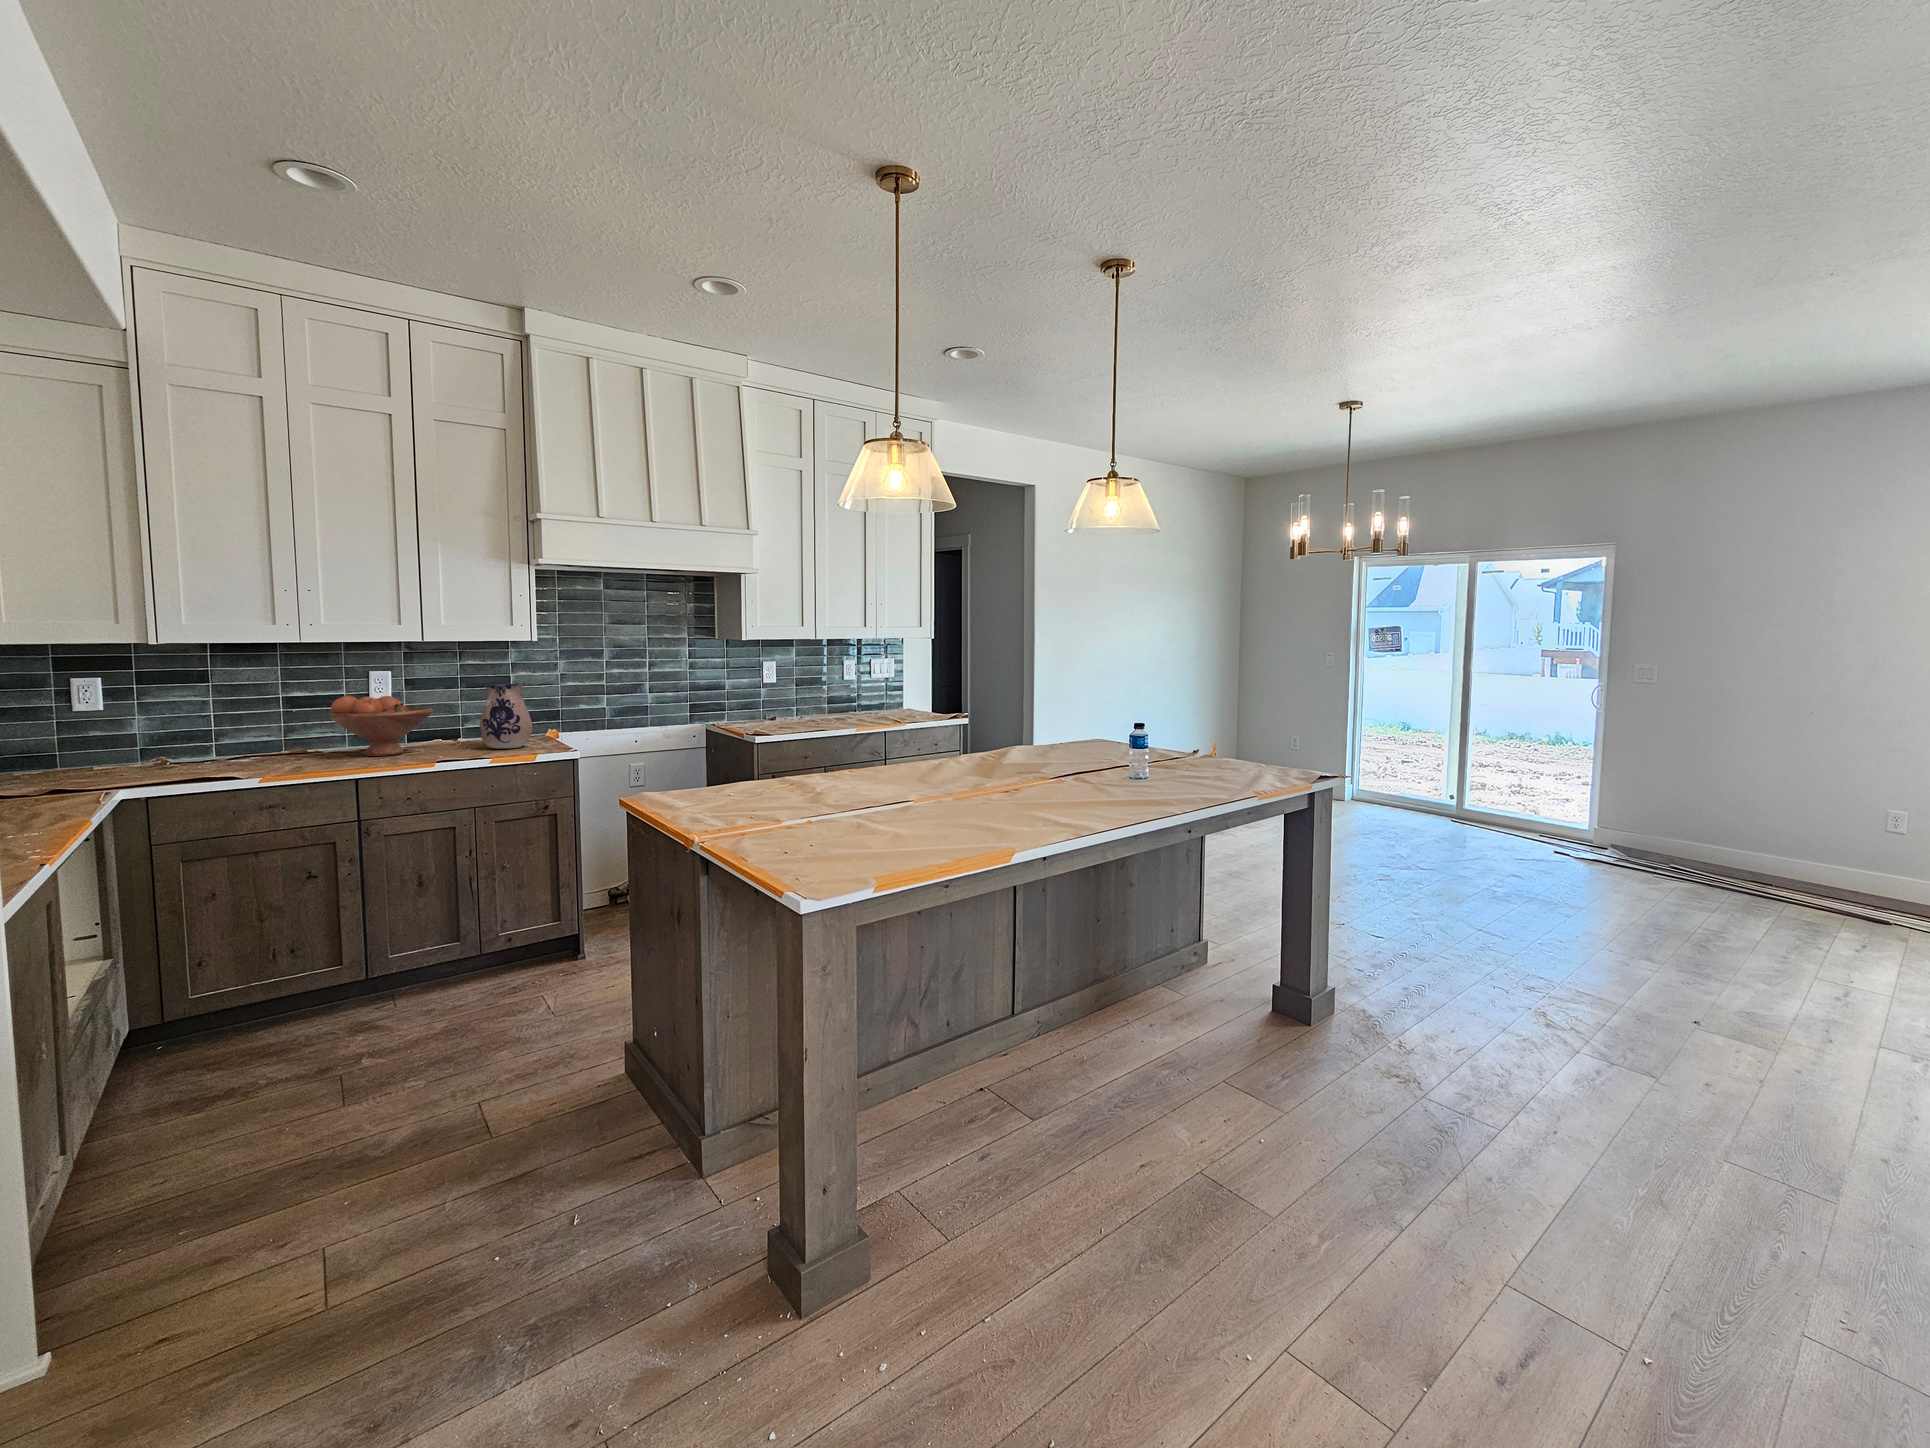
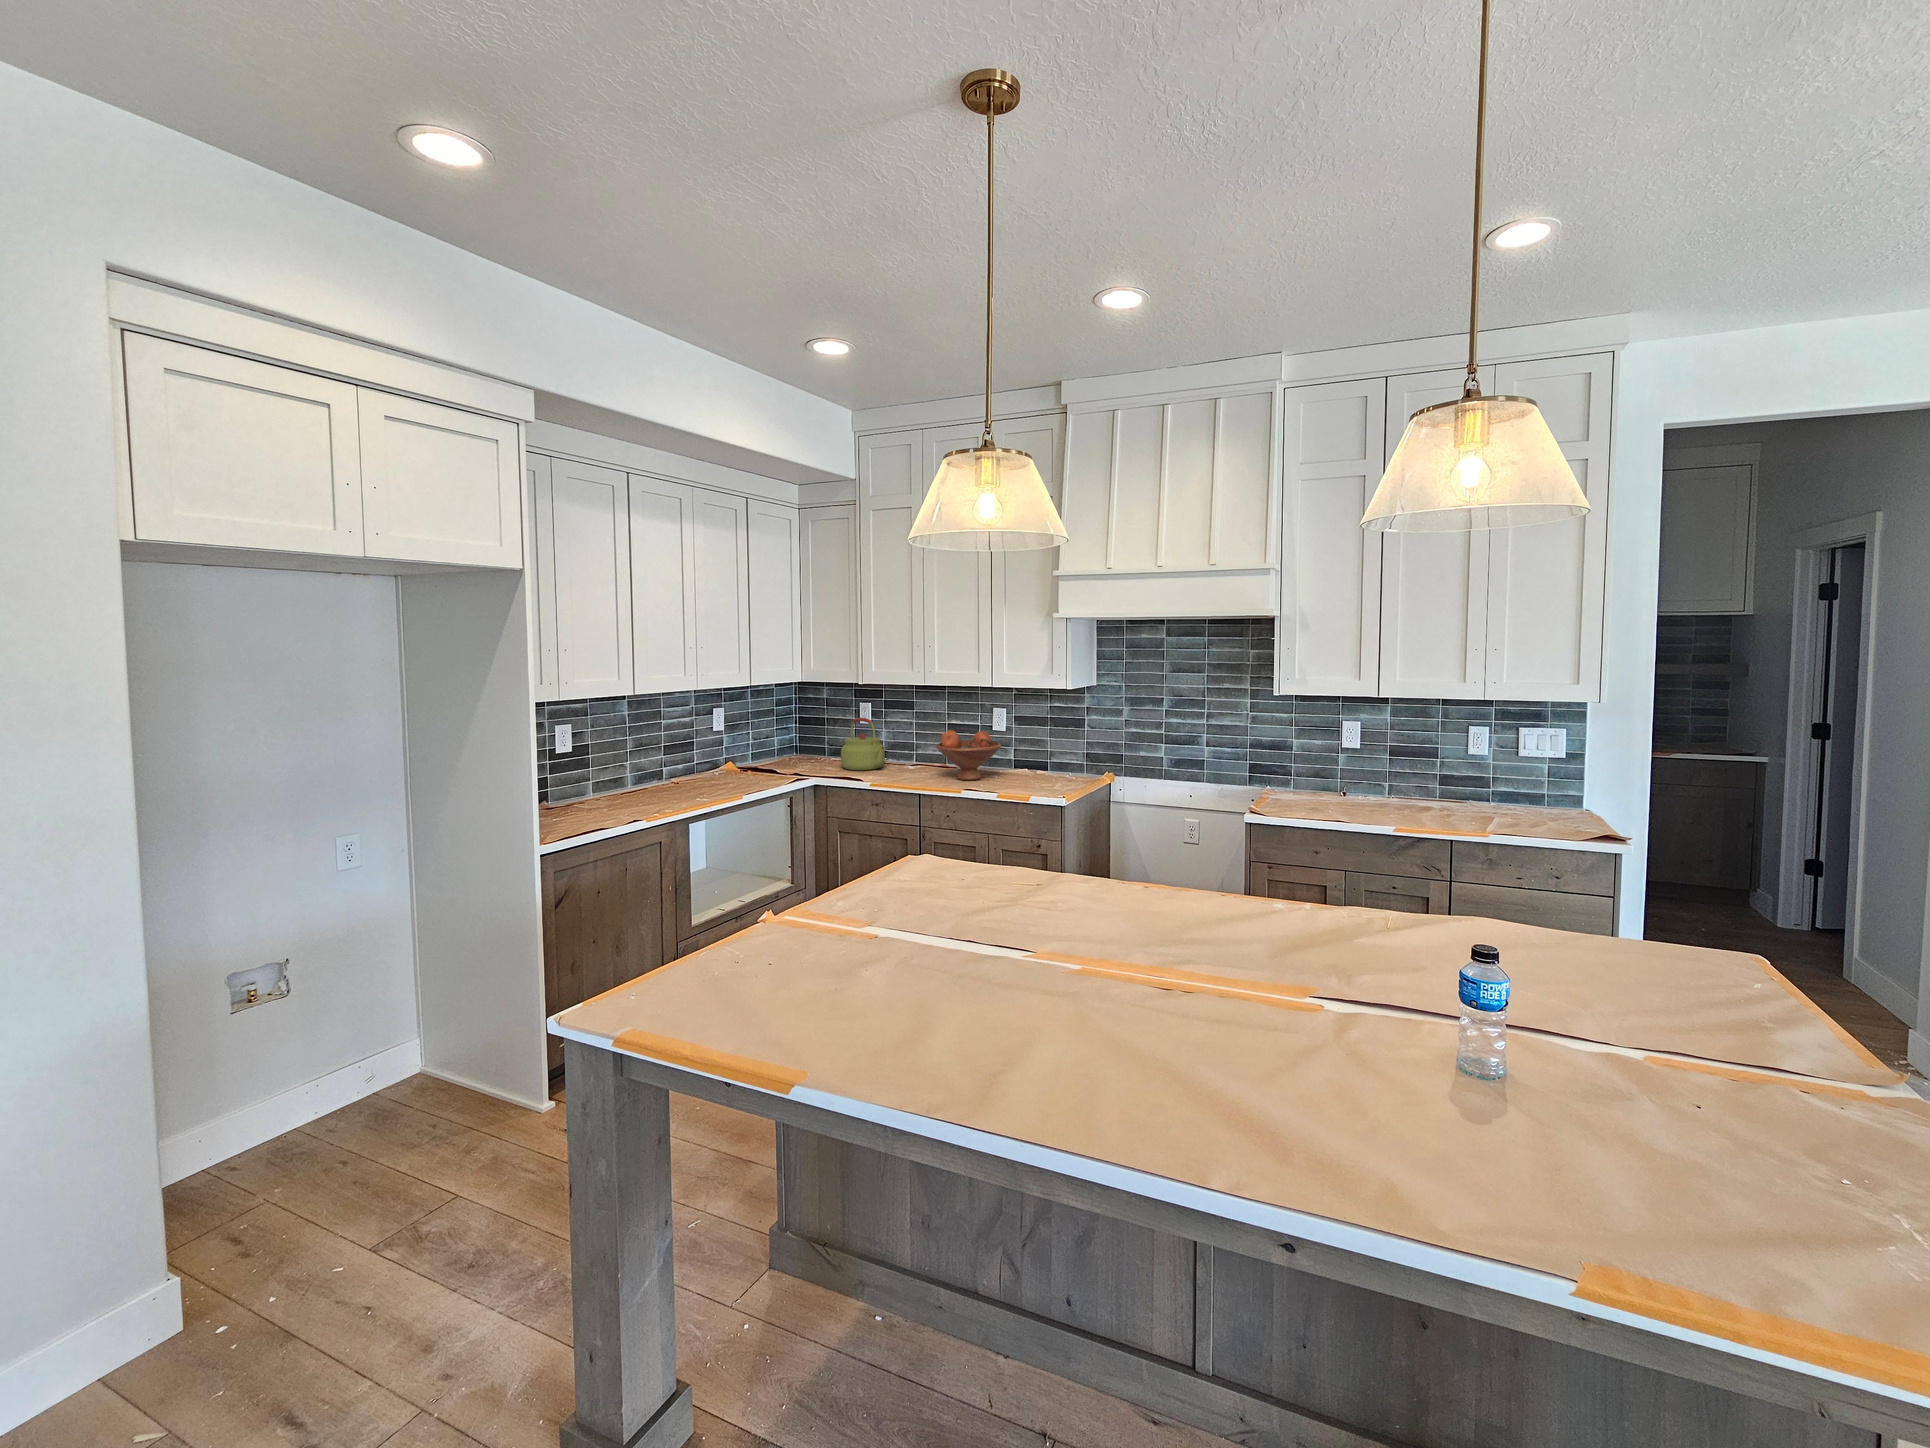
ceramic pitcher: present [479,684,533,749] -> none [1016,730,1058,790]
kettle: none [86,693,208,775] -> present [841,718,885,770]

